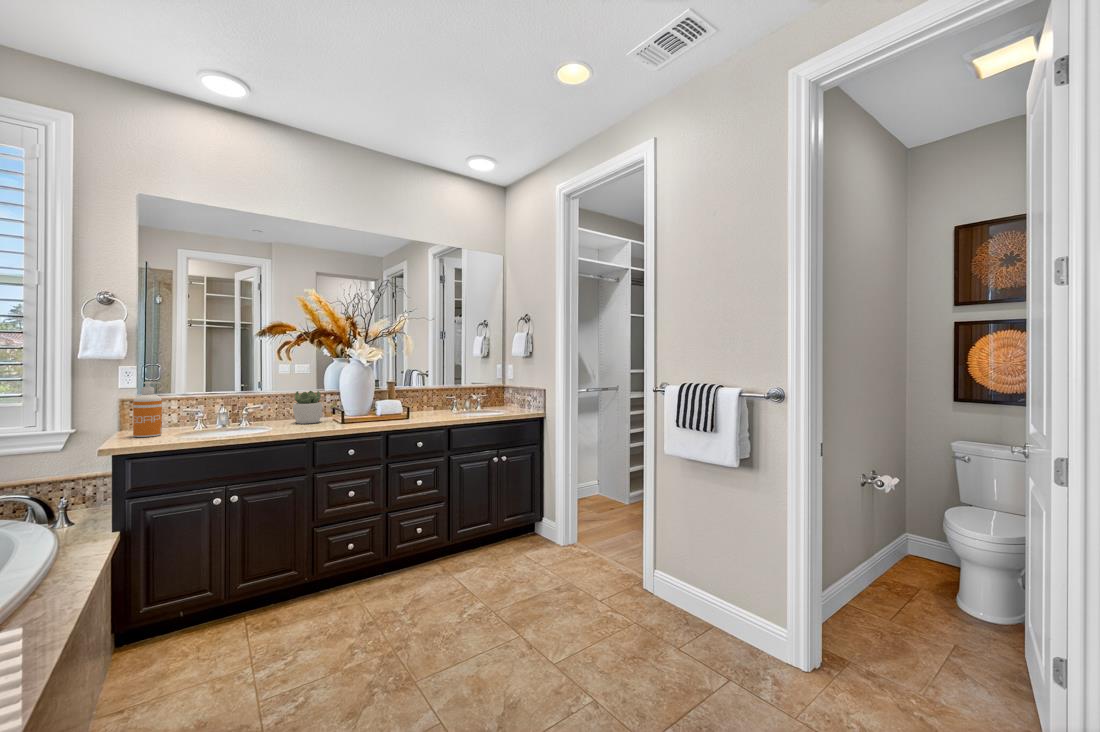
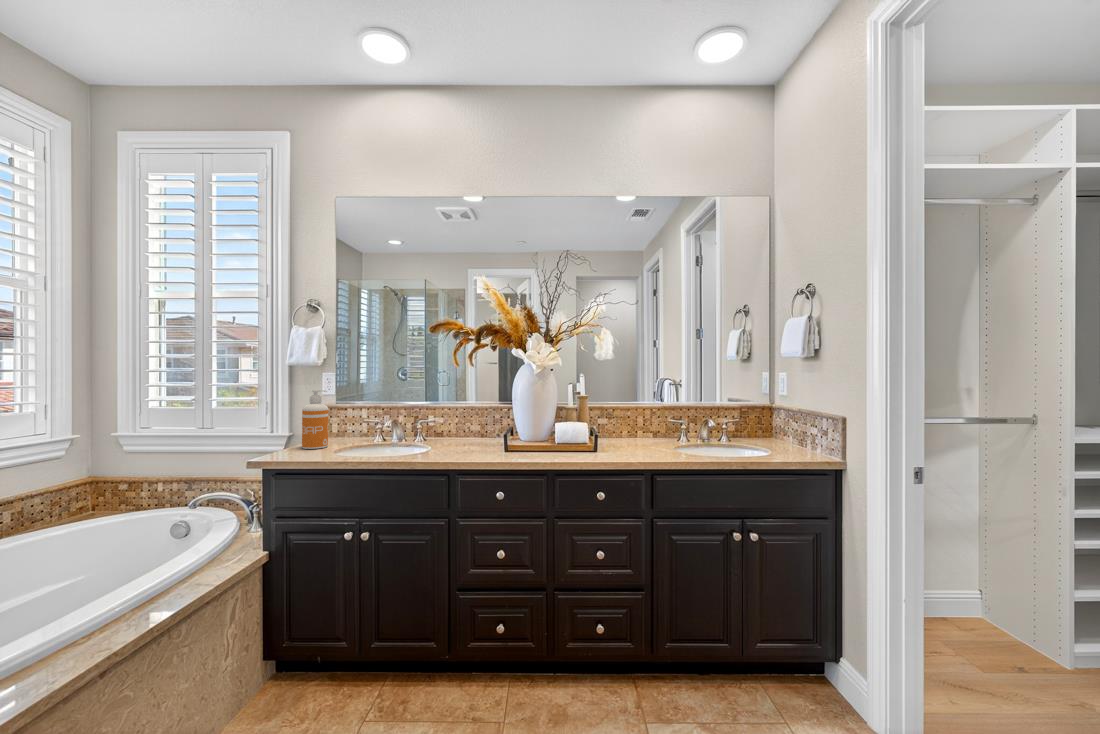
succulent plant: present [293,391,323,424] -> none [461,404,496,446]

